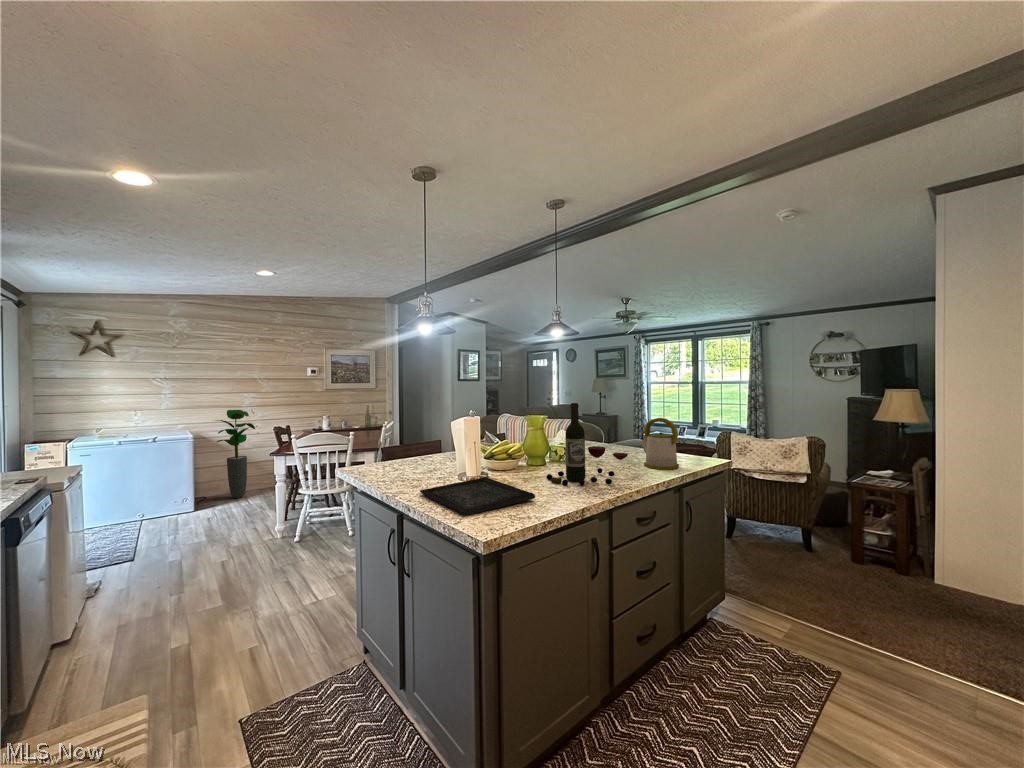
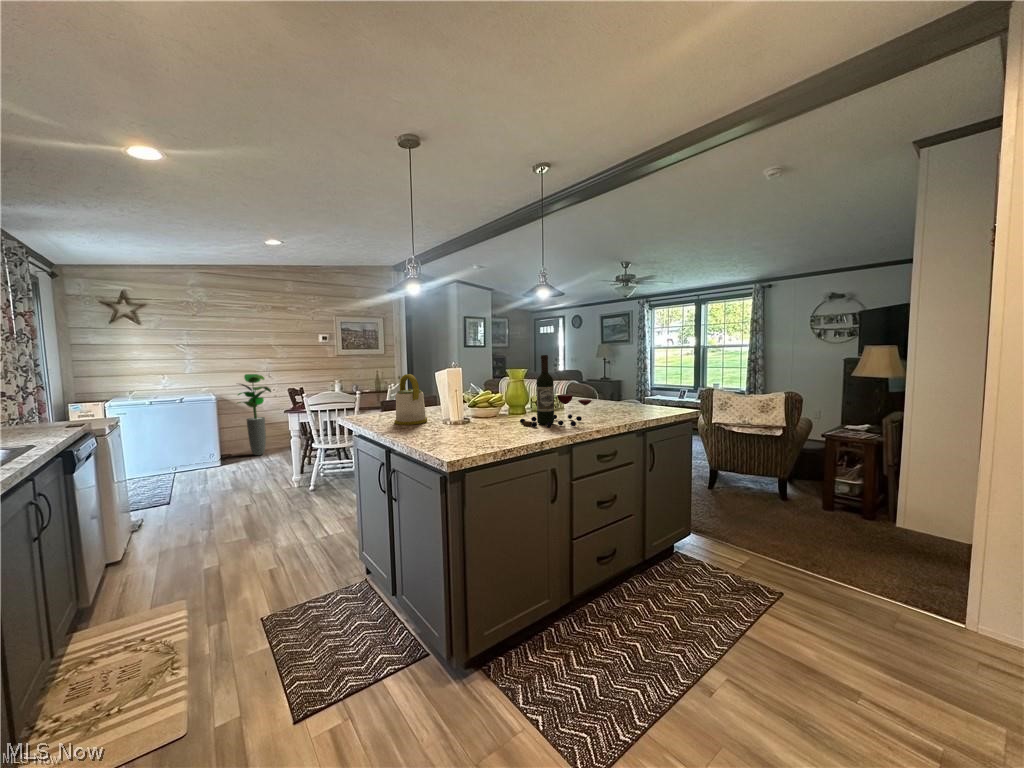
kettle: present [640,418,679,470] -> present [394,374,427,425]
tray: present [420,477,535,516] -> none [405,421,502,446]

